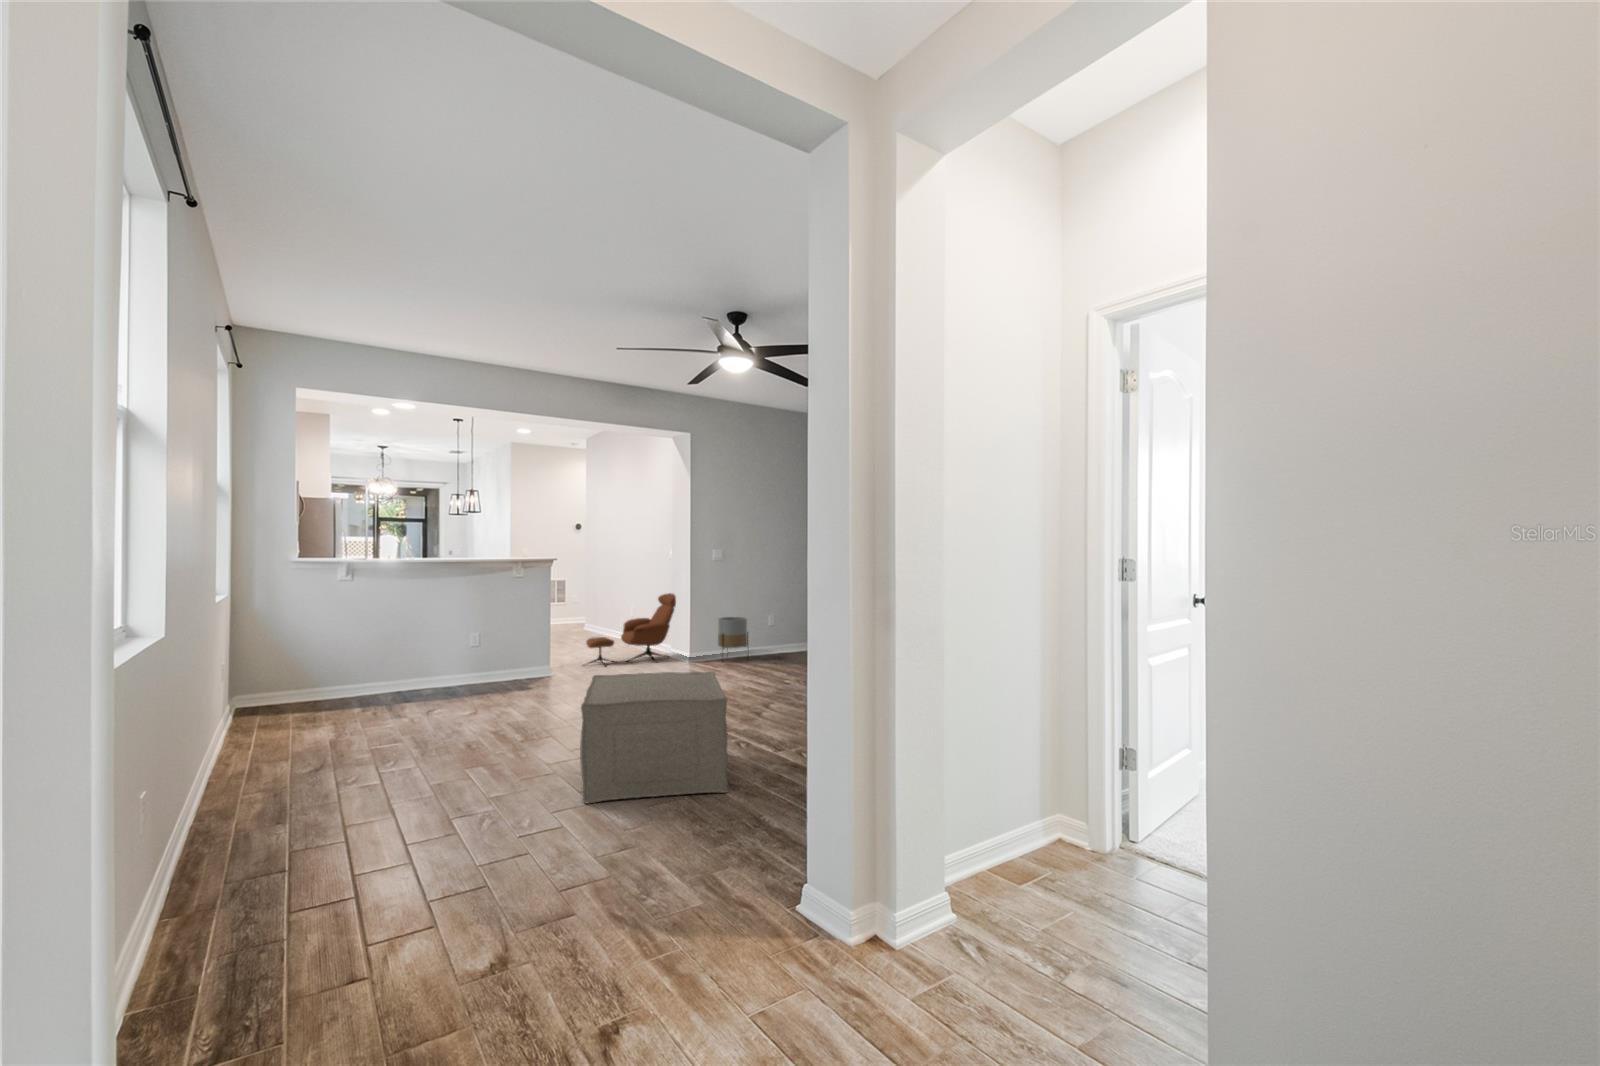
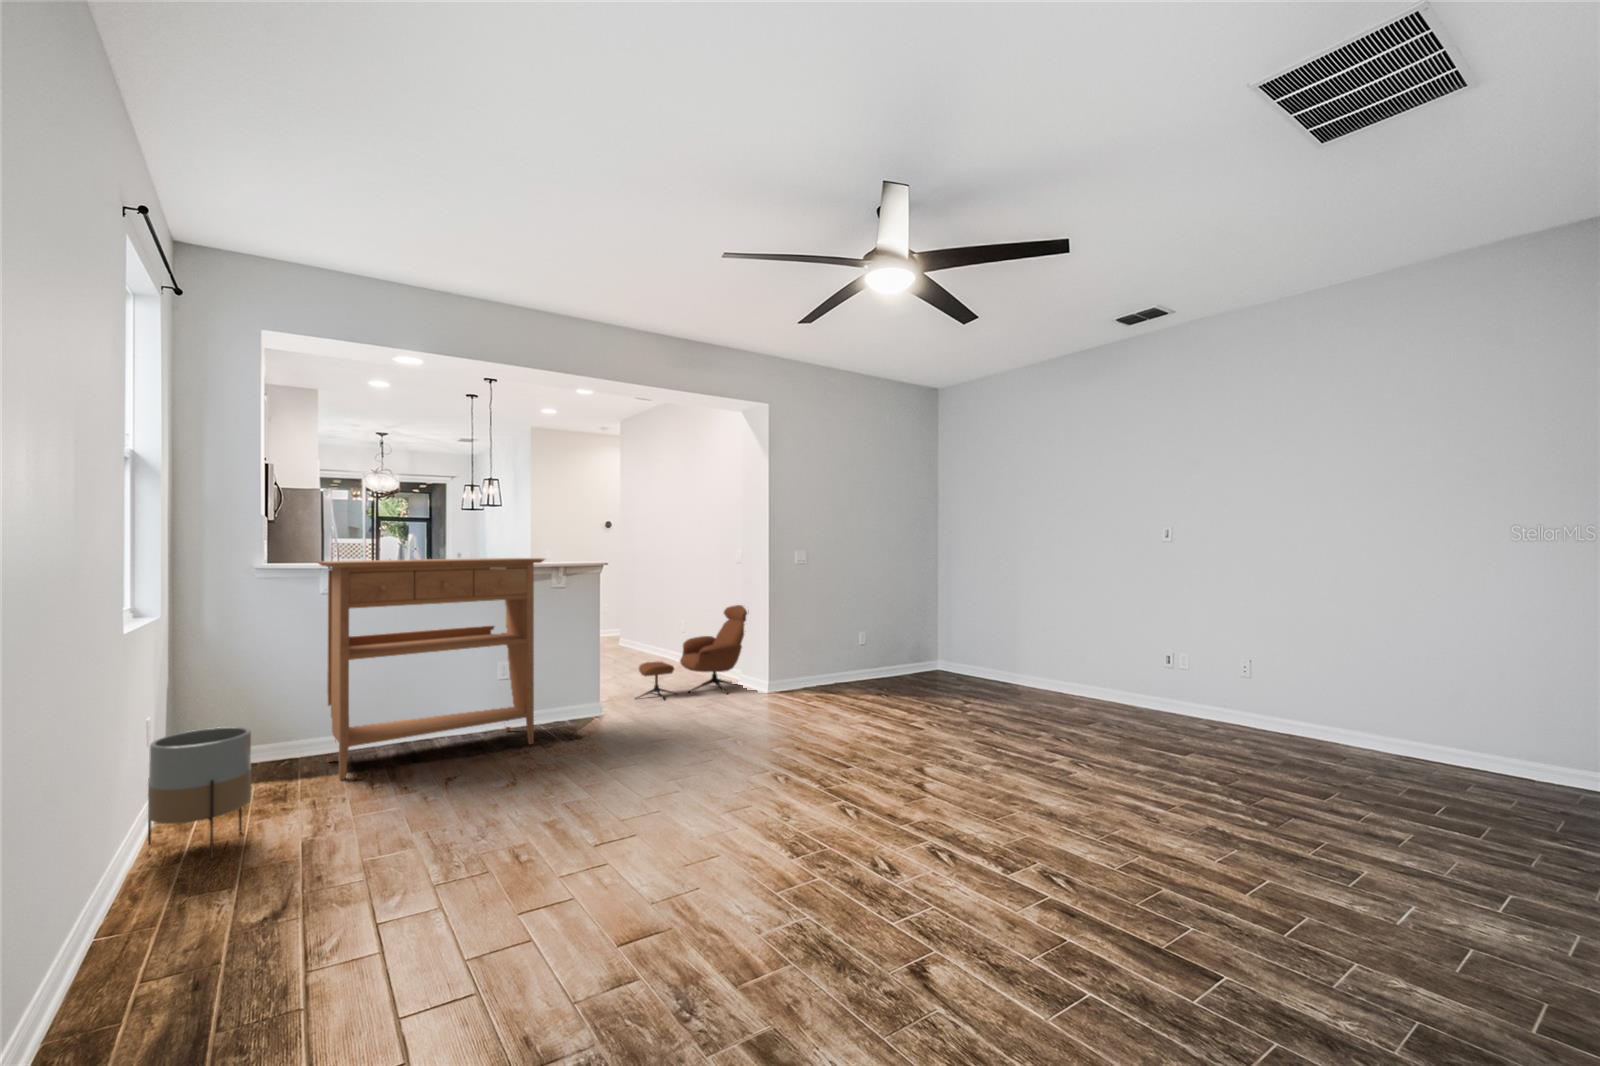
console table: none [334,555,506,713] -> present [318,558,544,780]
planter: present [718,617,748,649] -> present [148,727,251,860]
ottoman: present [580,672,728,803] -> none [709,736,972,994]

